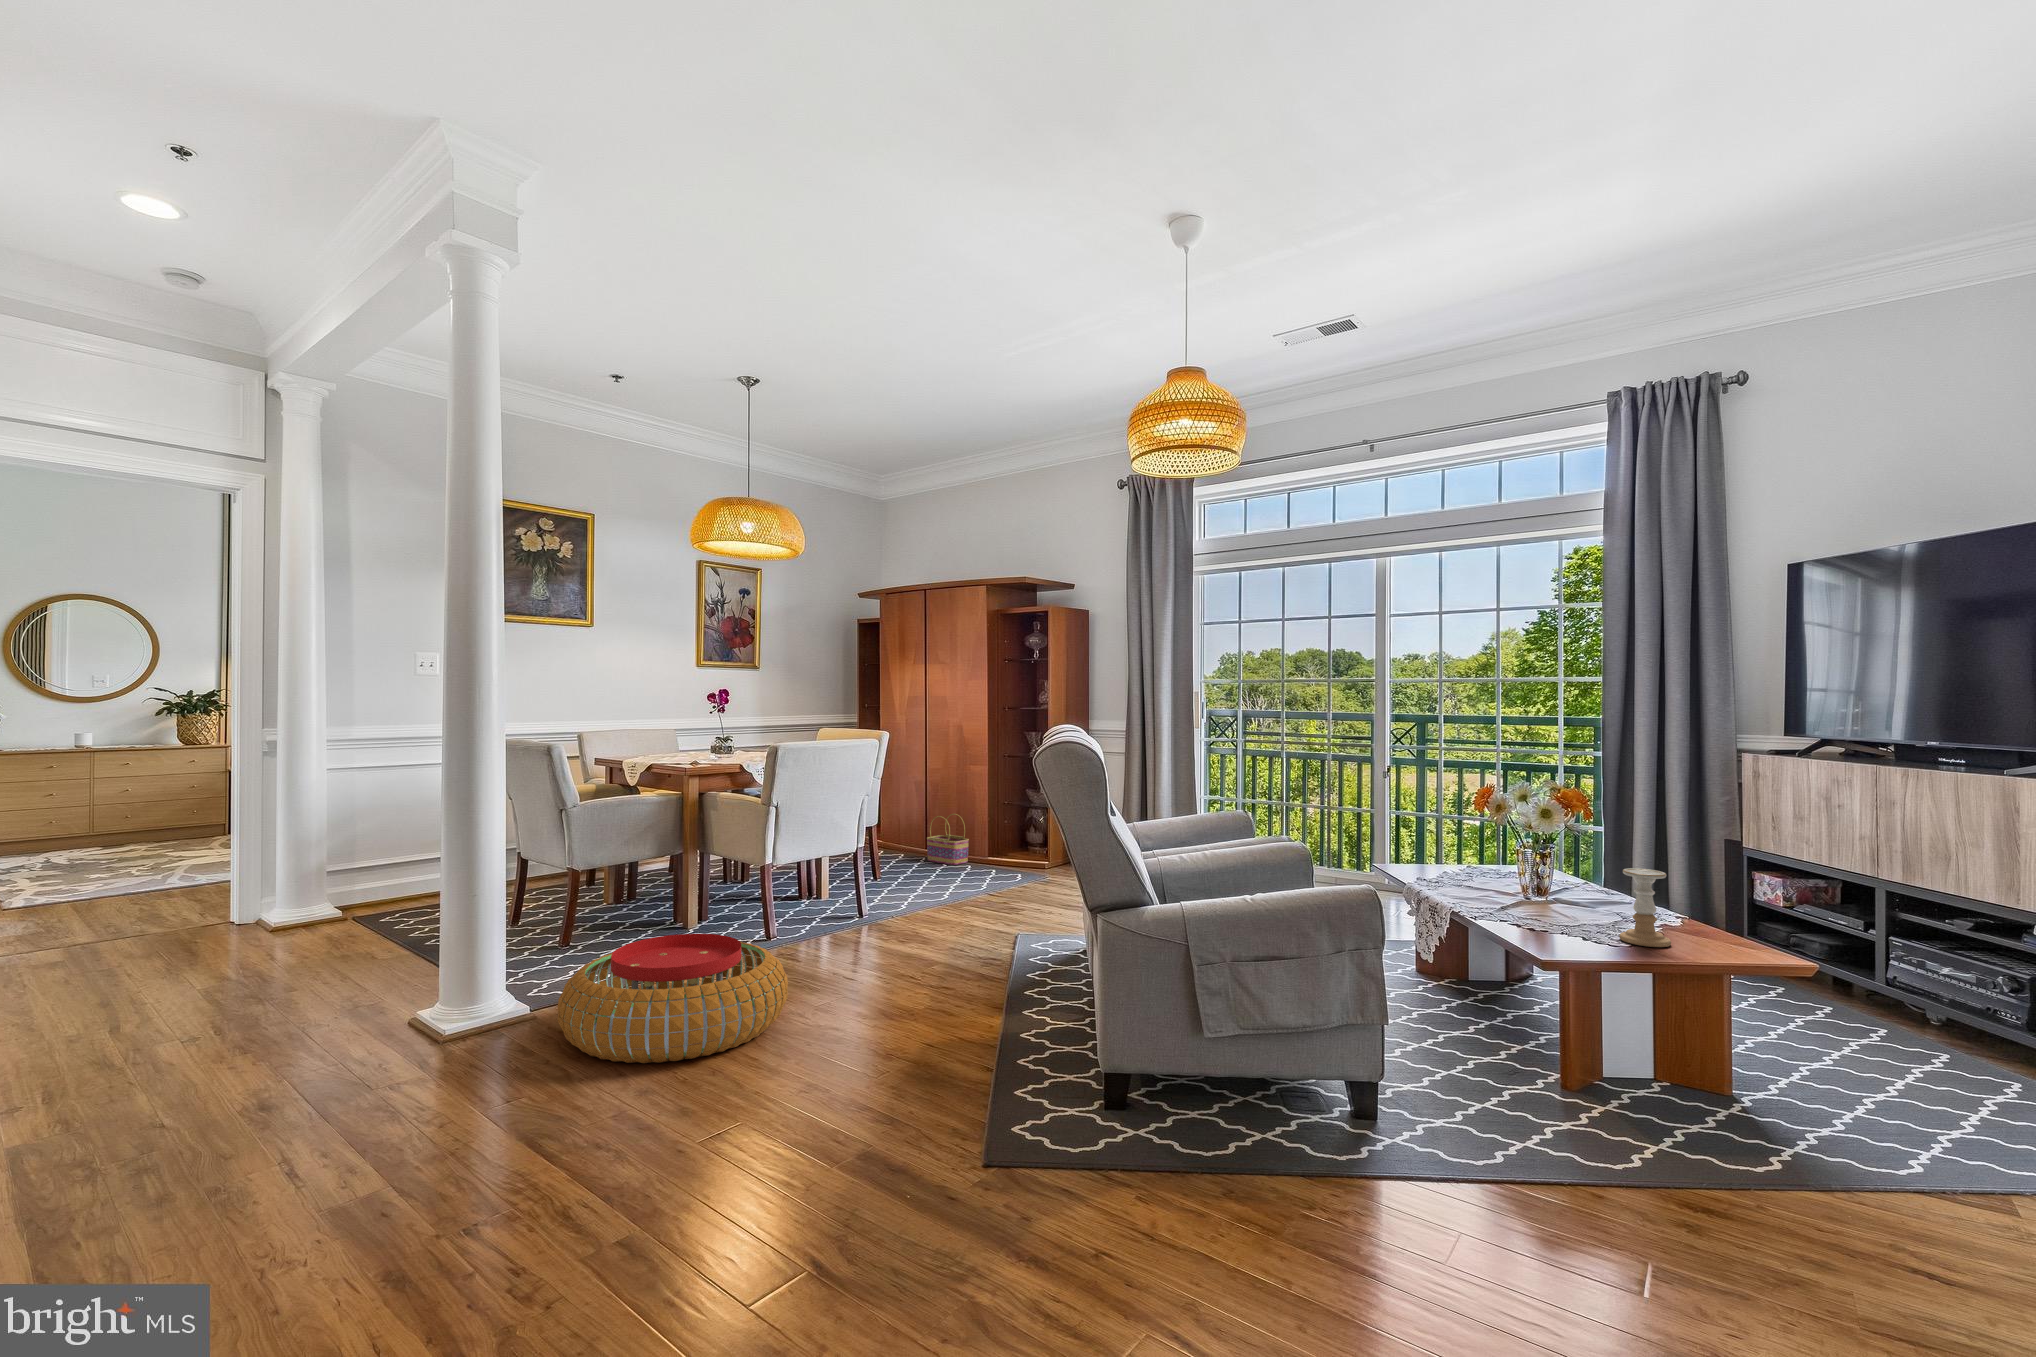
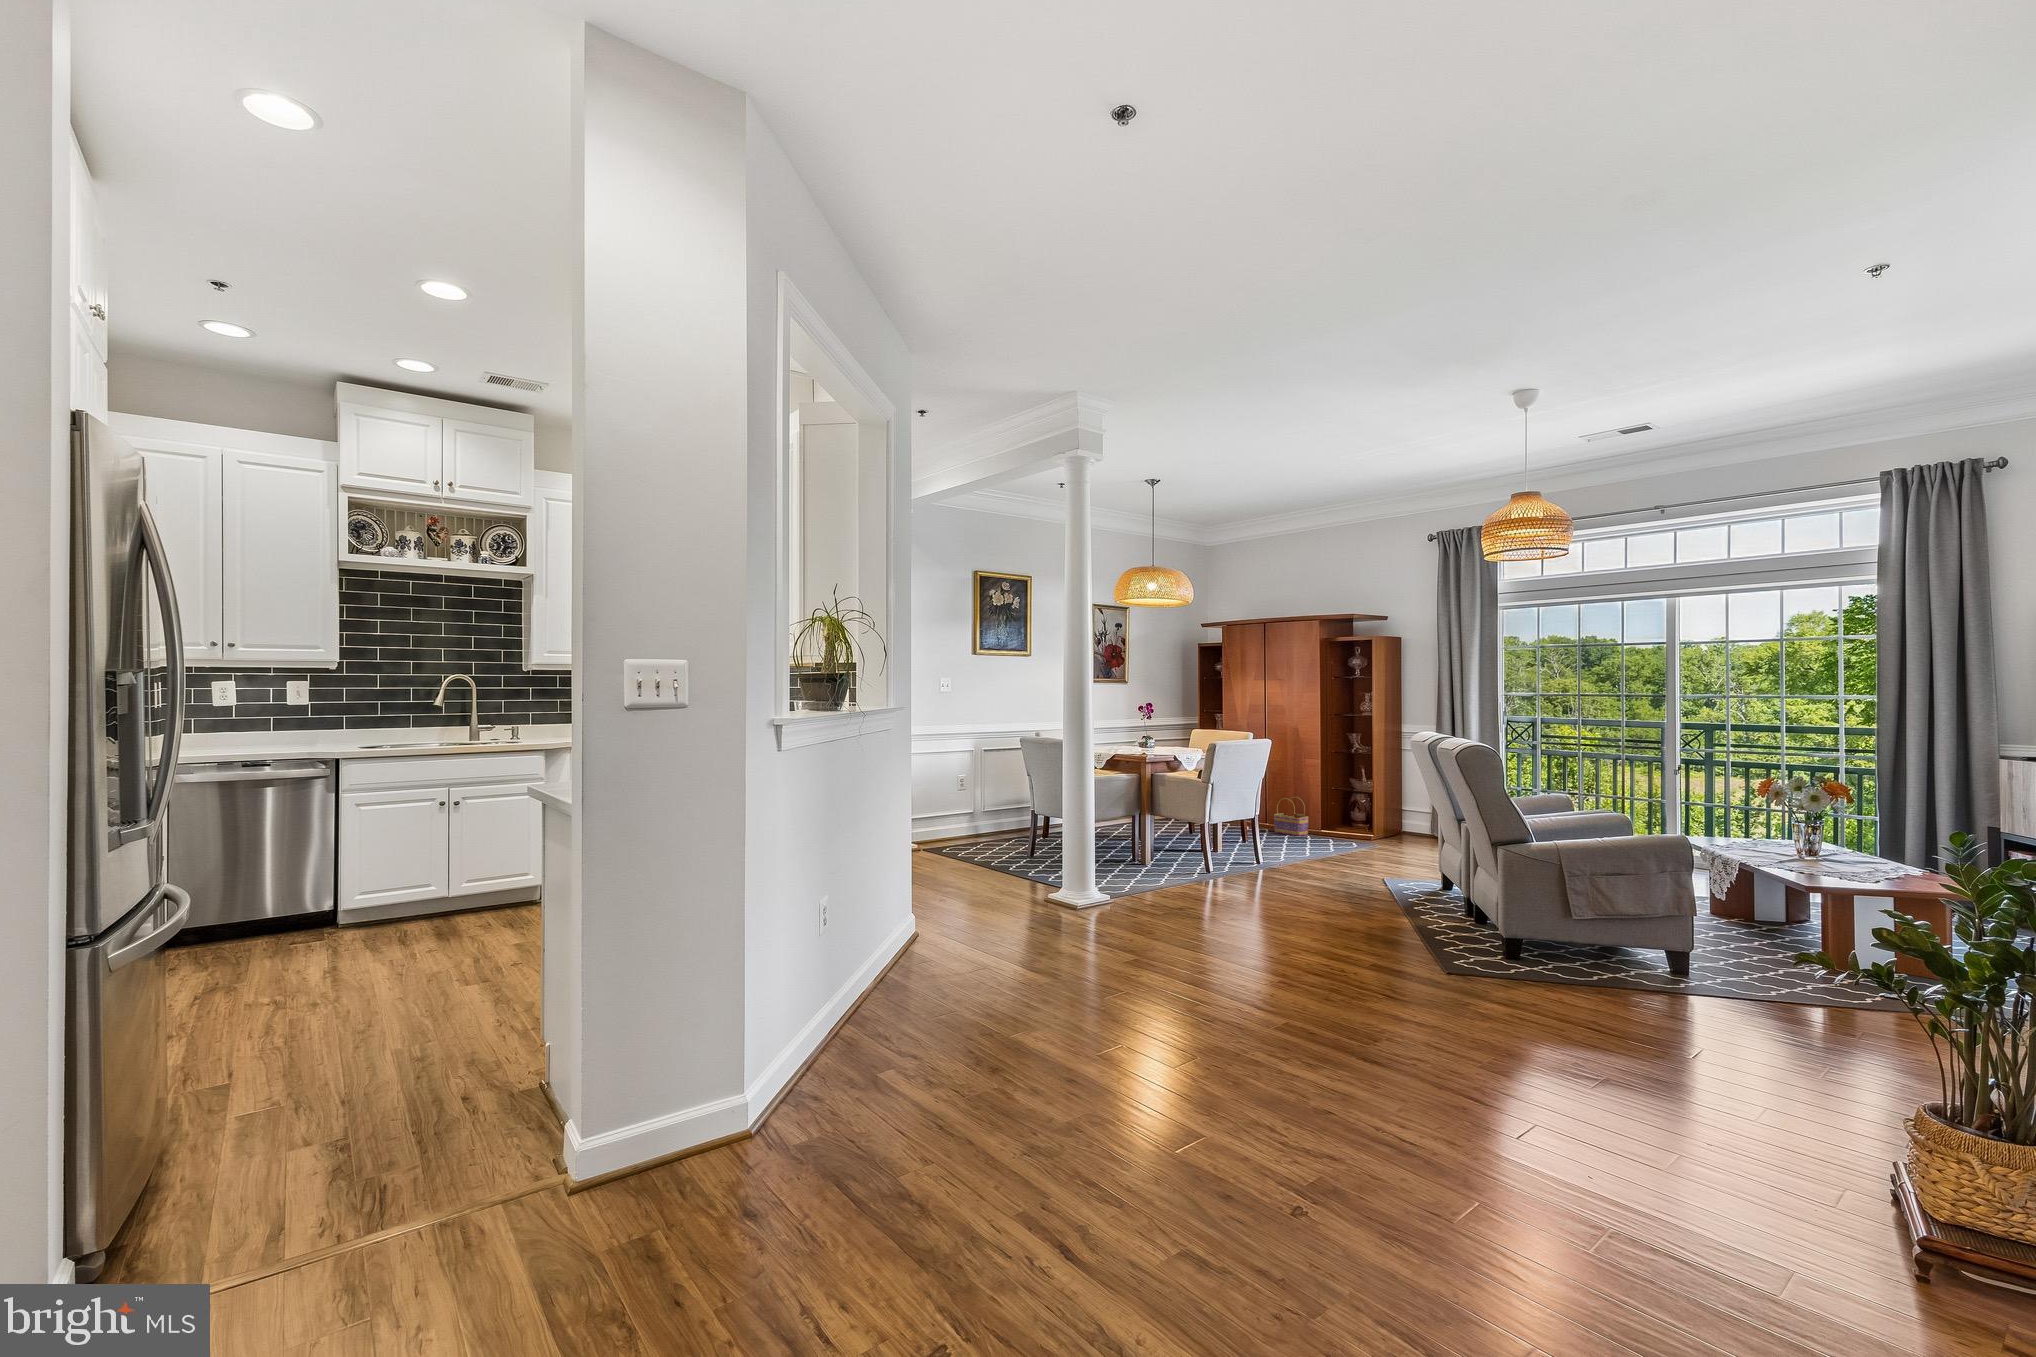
candle holder: present [1619,868,1671,947] -> none [1870,833,1909,885]
pouf: present [557,934,788,1063] -> none [1138,860,1271,927]

